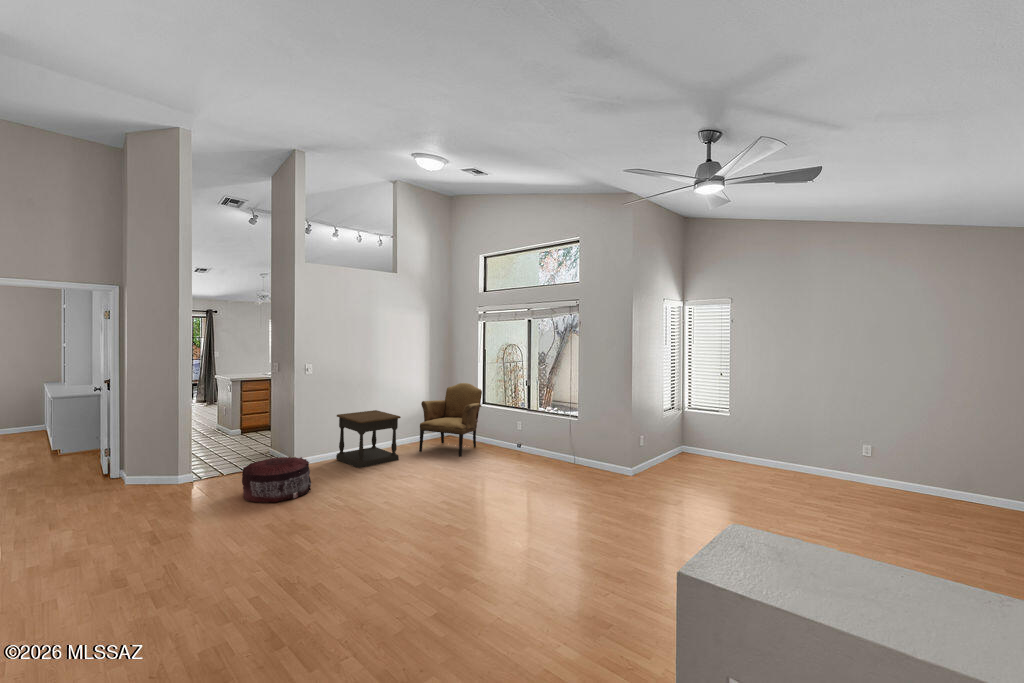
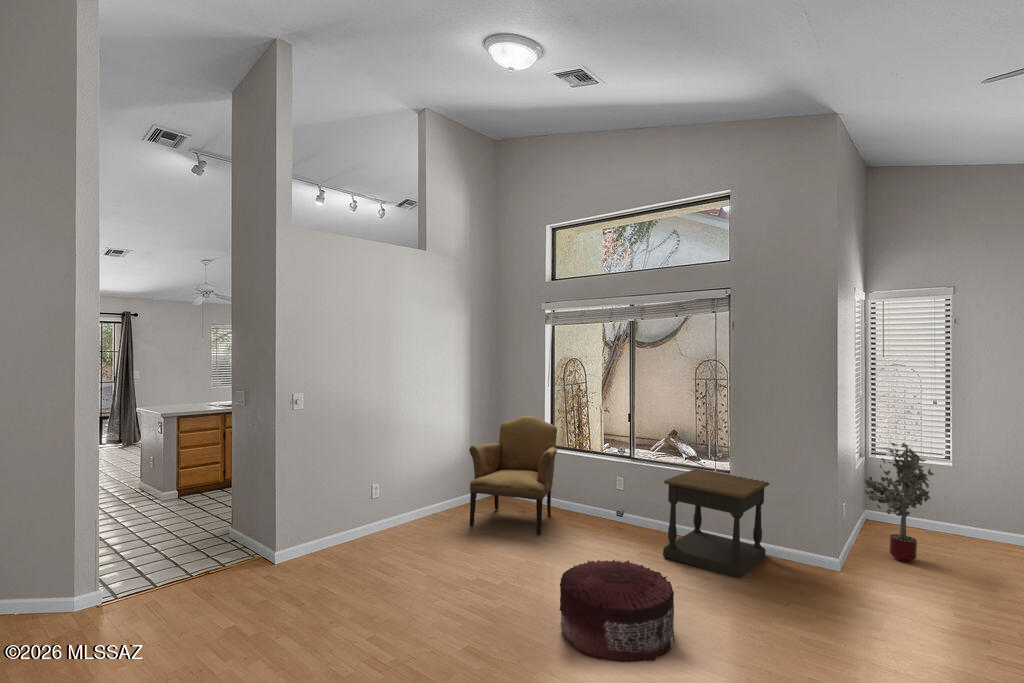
potted tree: none [655,399,700,473] -> present [865,443,934,562]
side table: present [336,410,401,468] -> present [663,469,769,578]
pouf: present [242,457,311,503] -> present [560,560,674,662]

